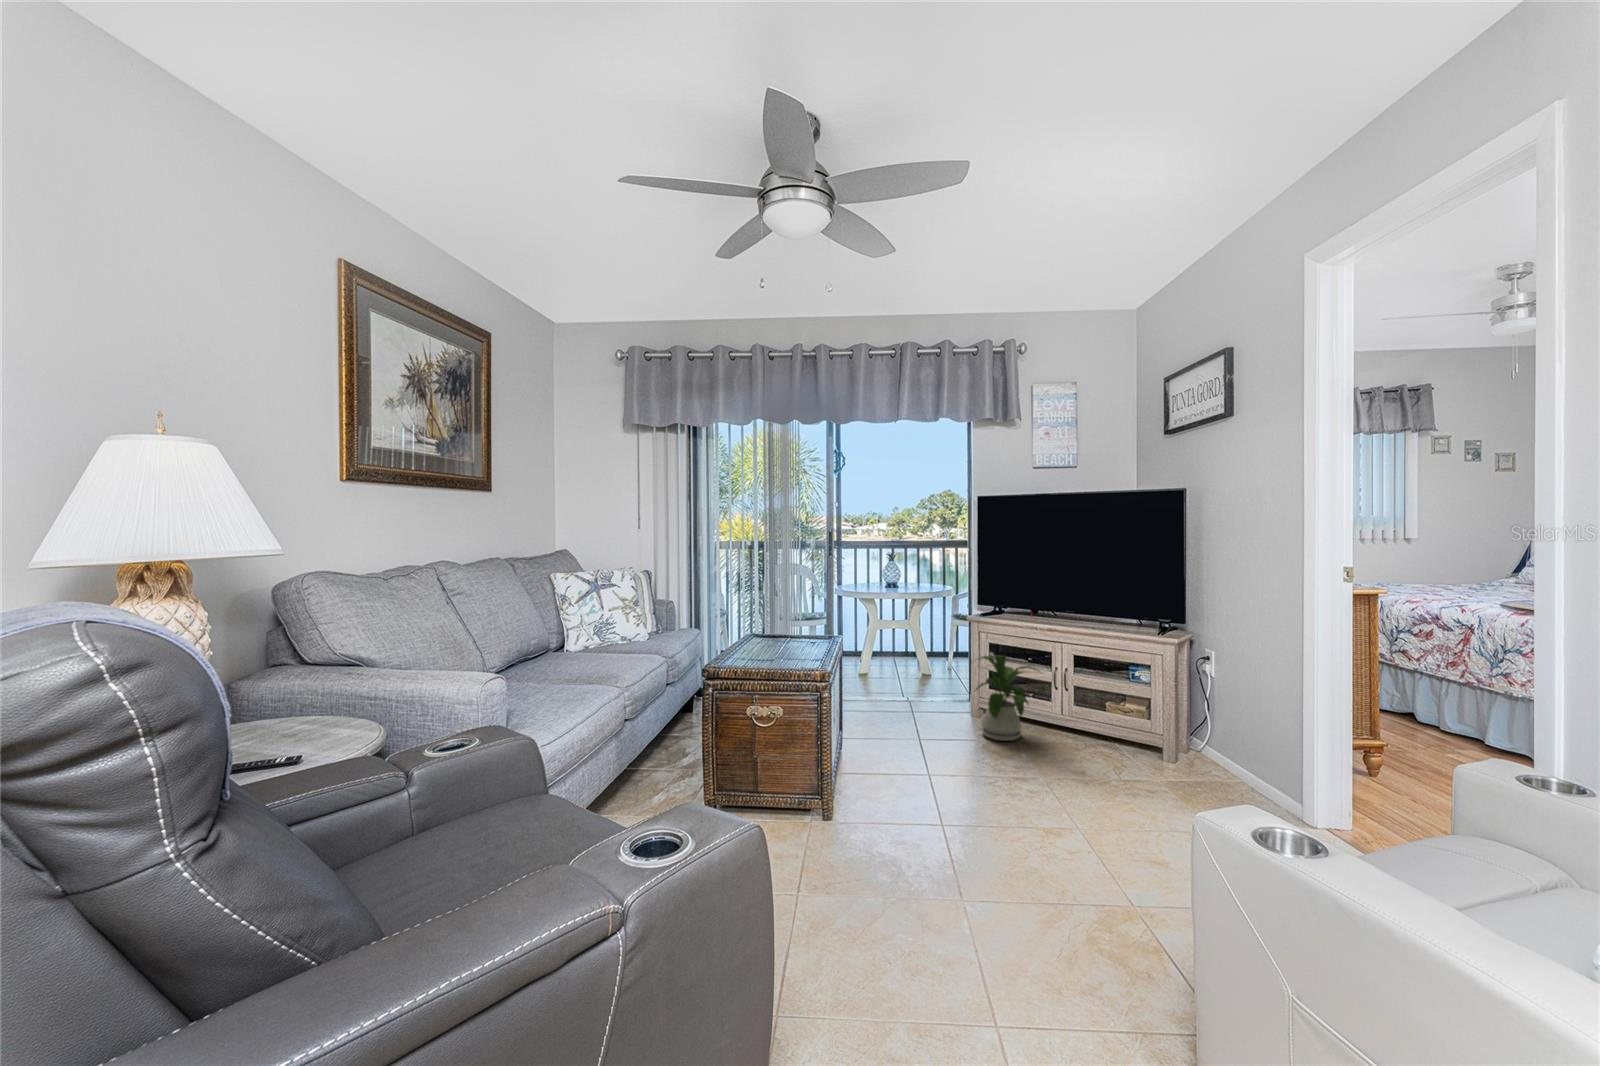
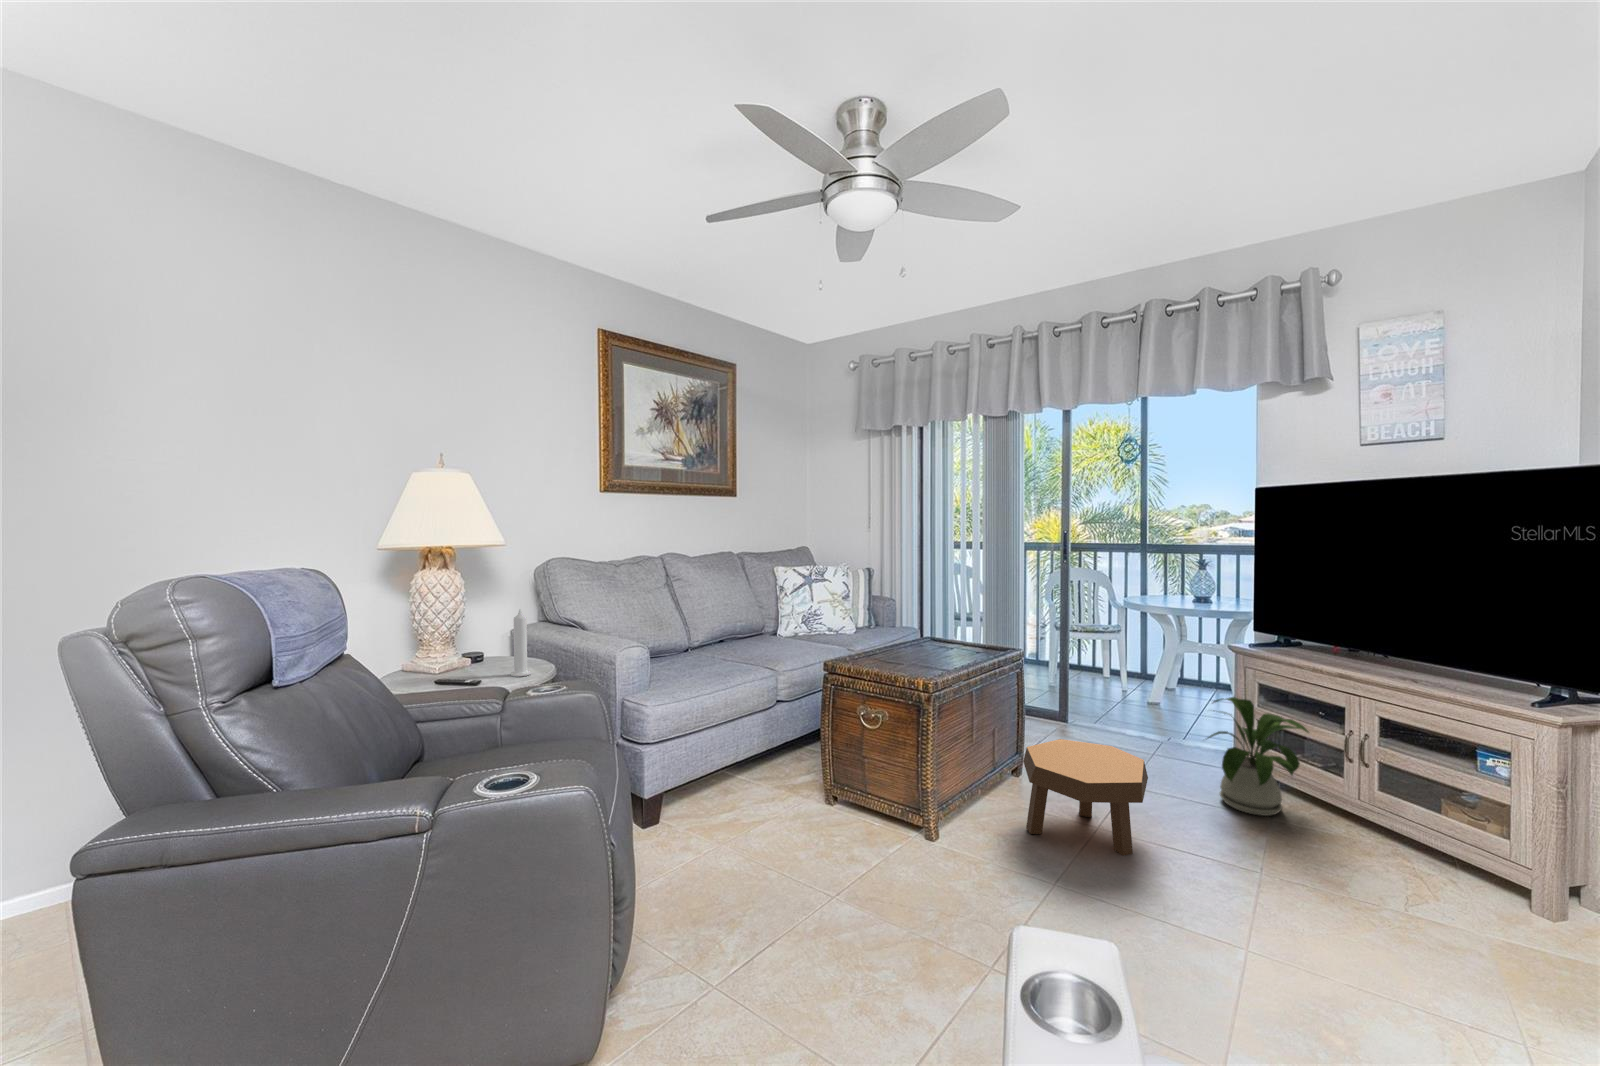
candle: none [317,641,350,738] -> present [510,609,531,677]
footstool: none [872,707,976,792] -> present [1023,739,1148,856]

